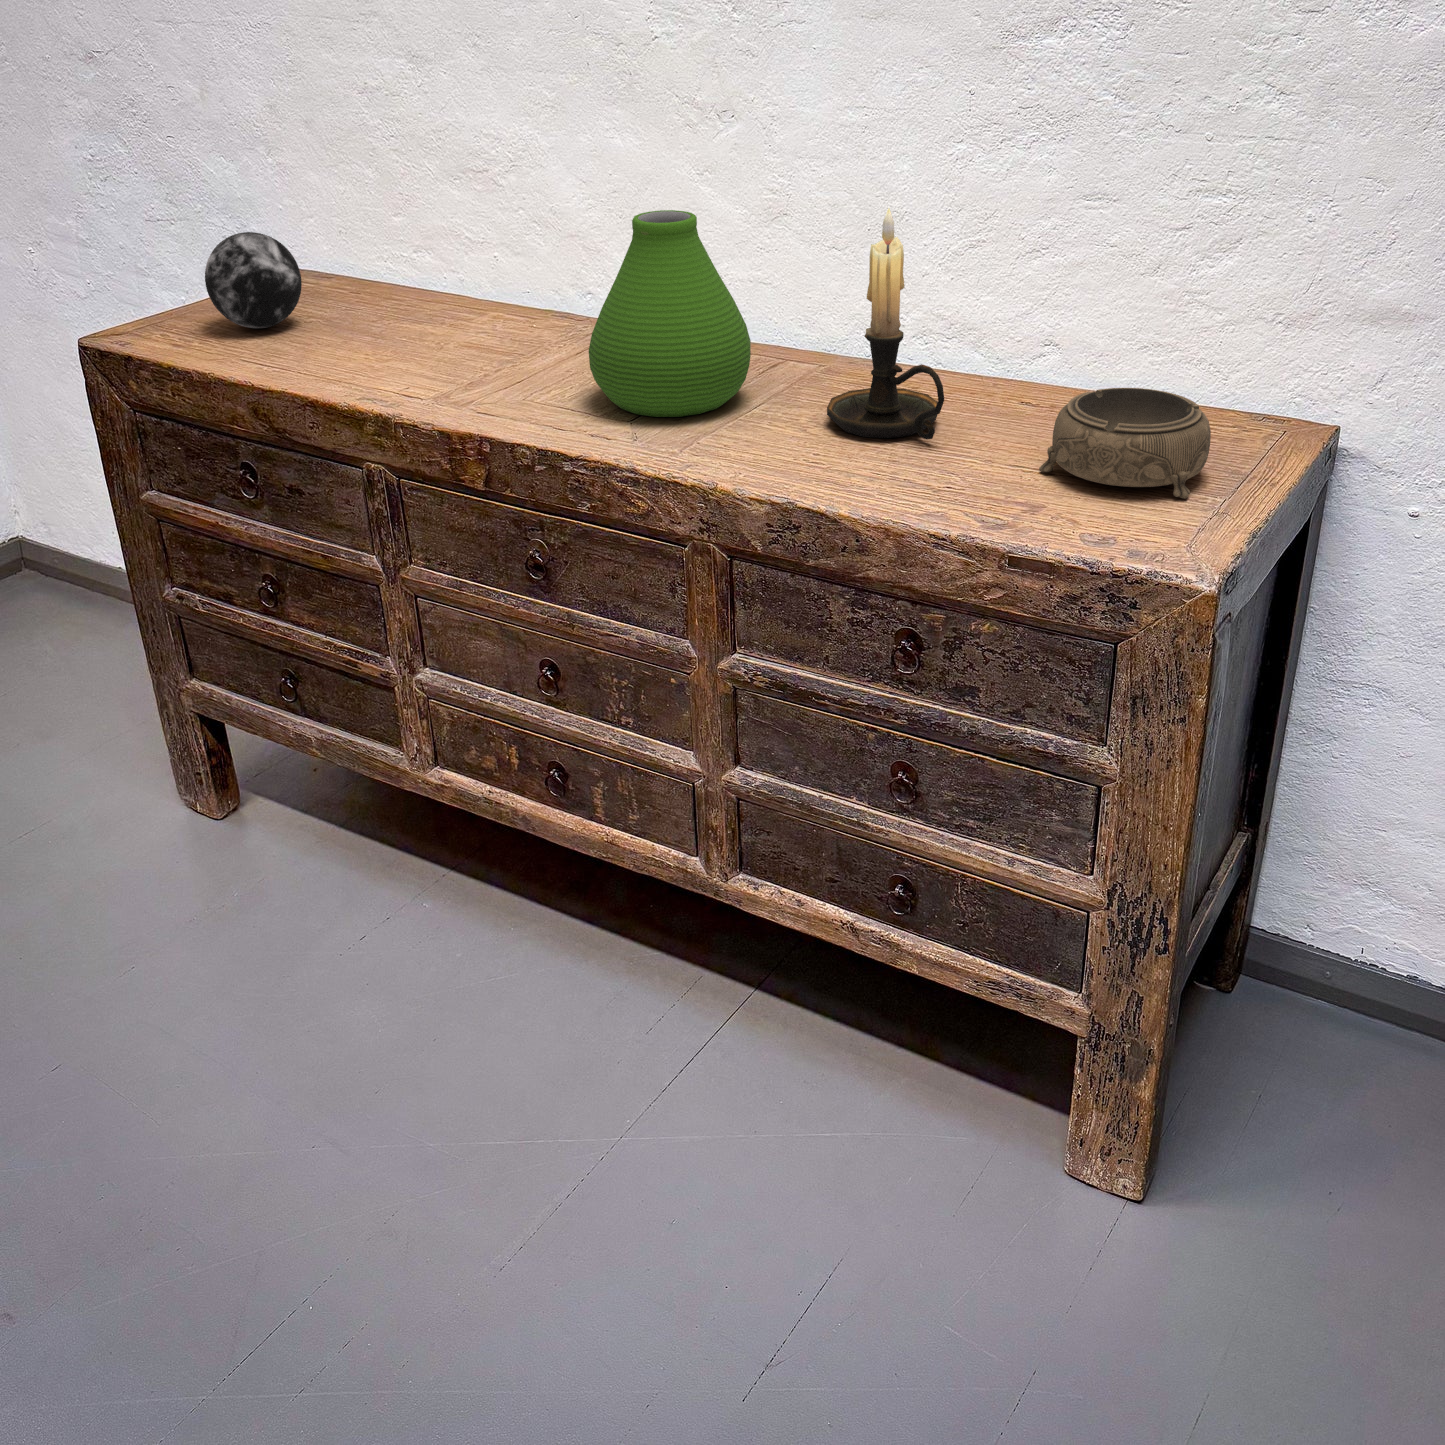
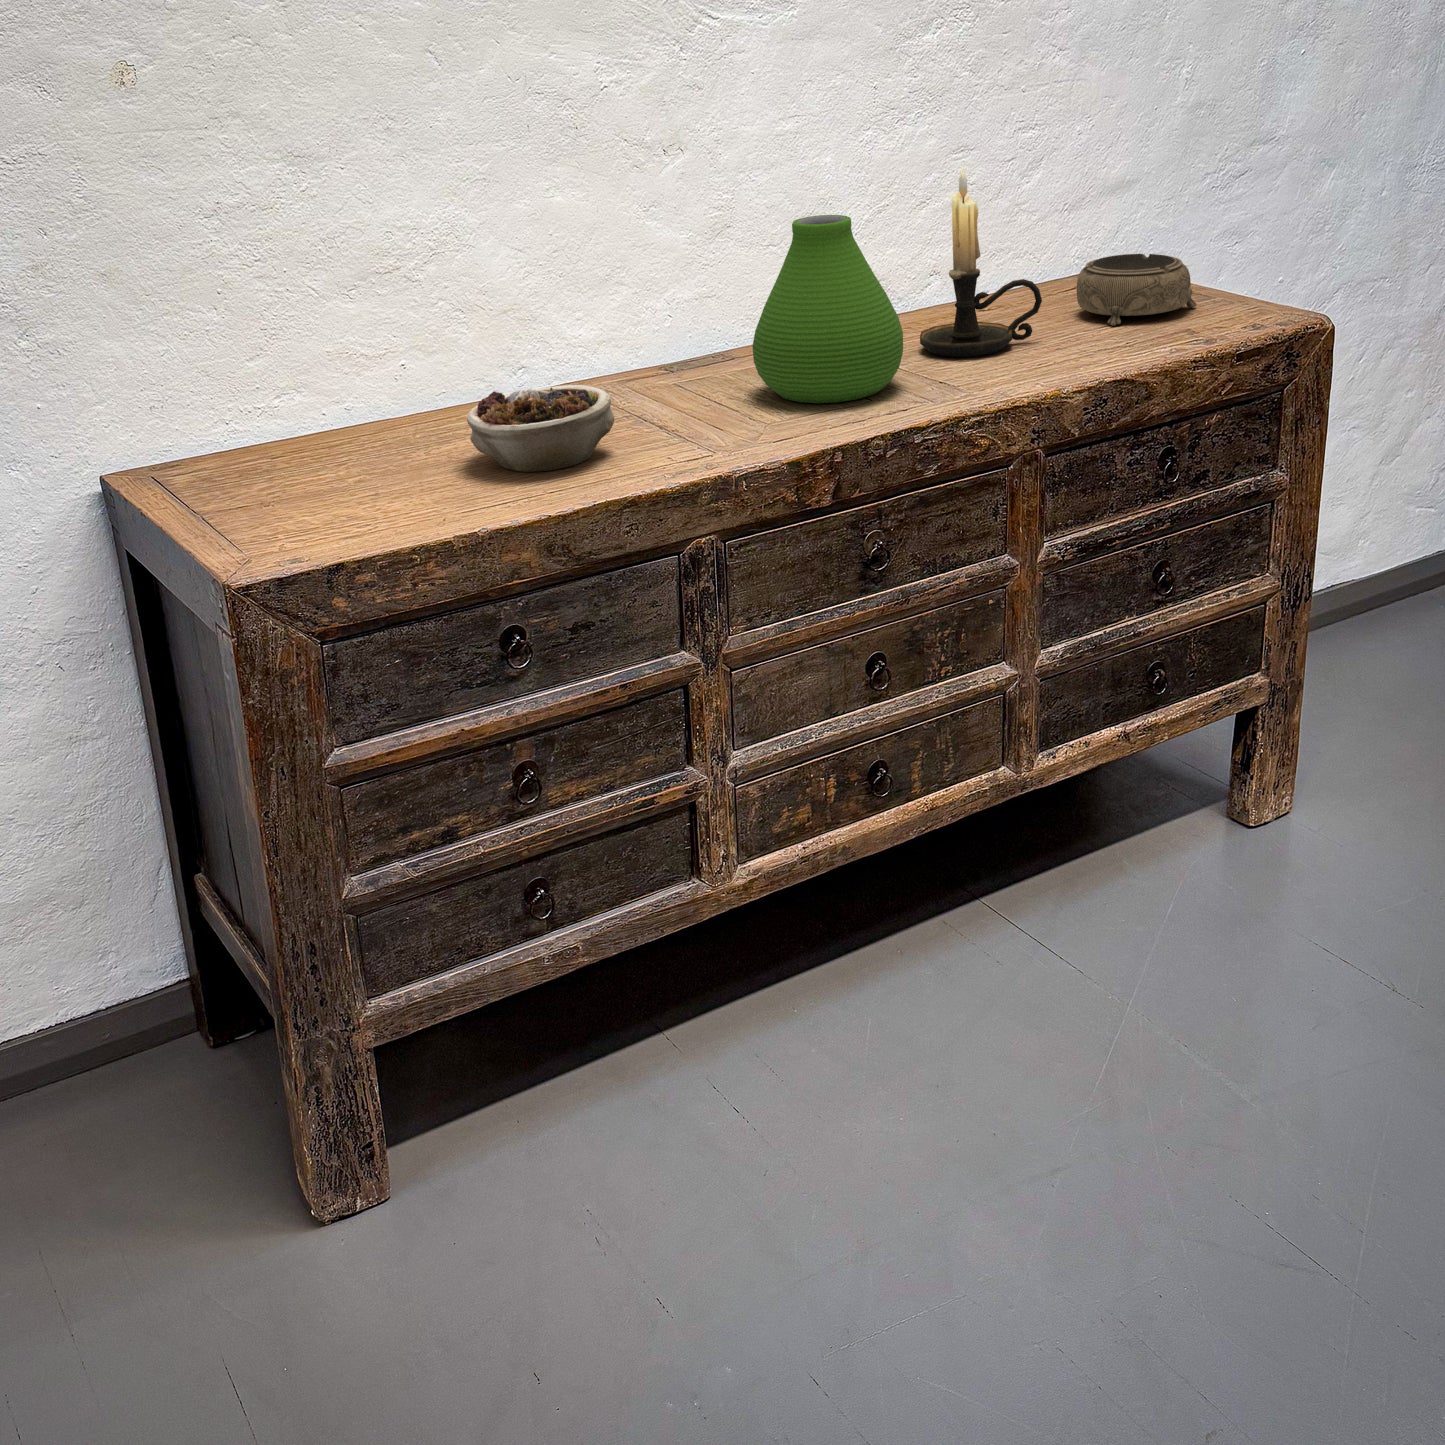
decorative orb: present [205,232,302,328] -> none [254,396,374,515]
succulent planter: none [342,282,476,365] -> present [467,385,614,472]

